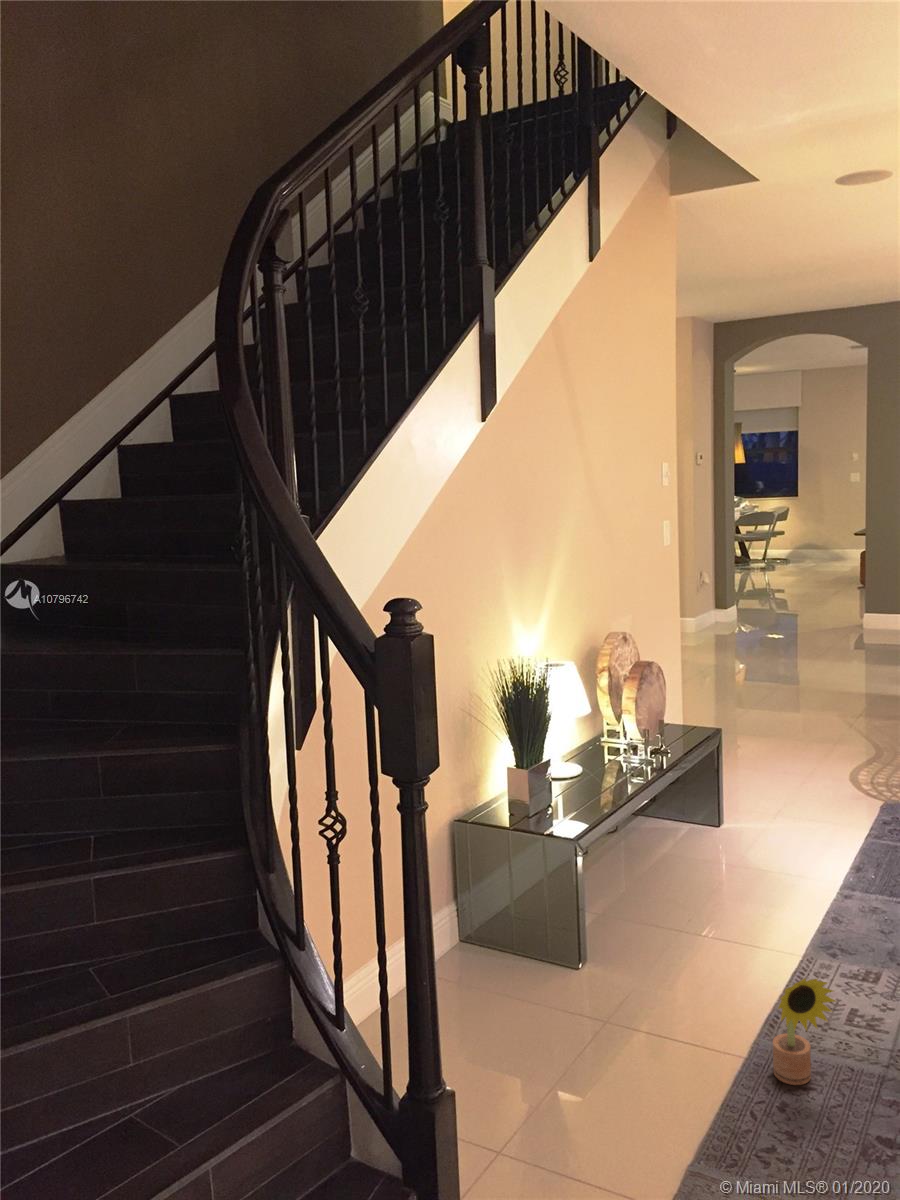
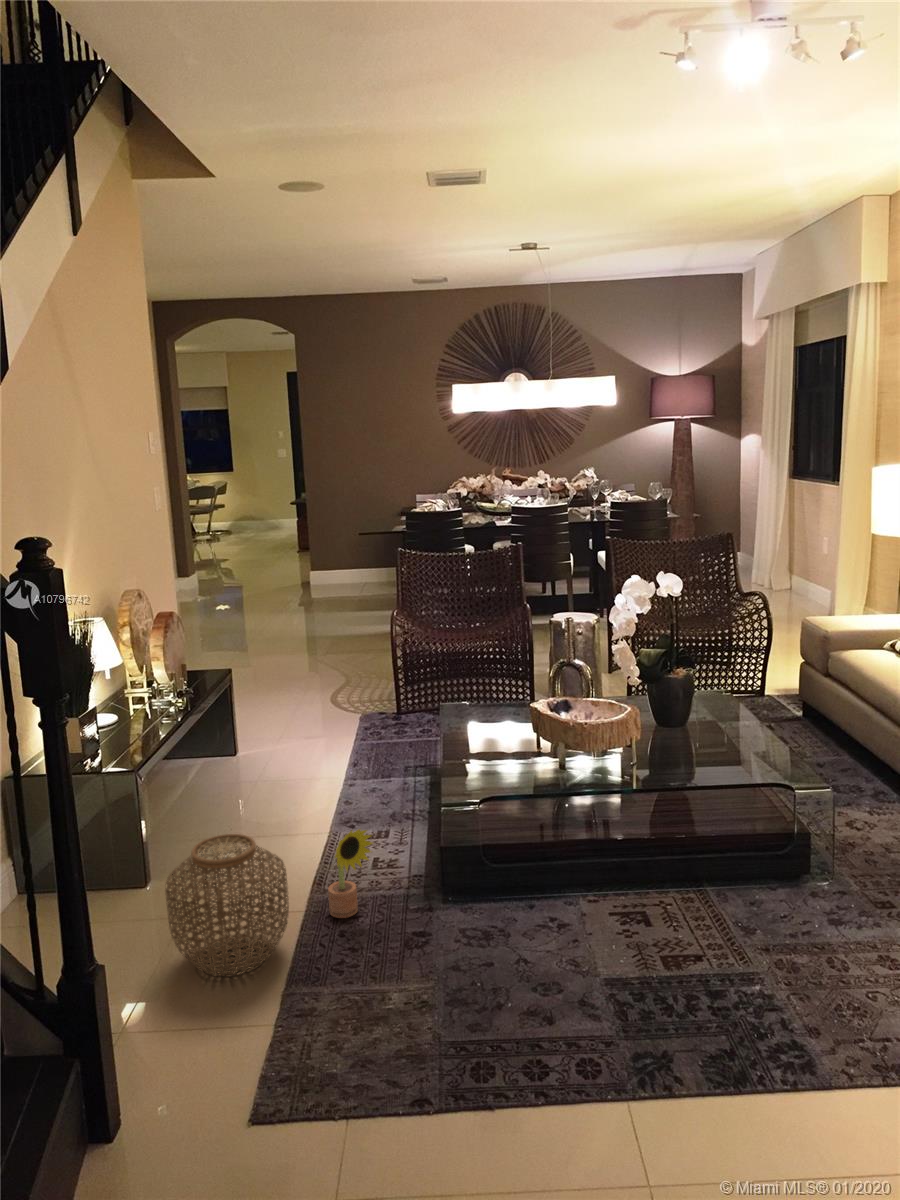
woven basket: none [568,944,711,1120] -> present [165,834,289,976]

